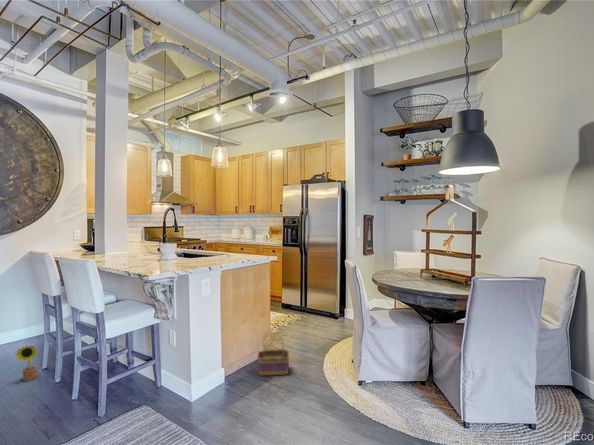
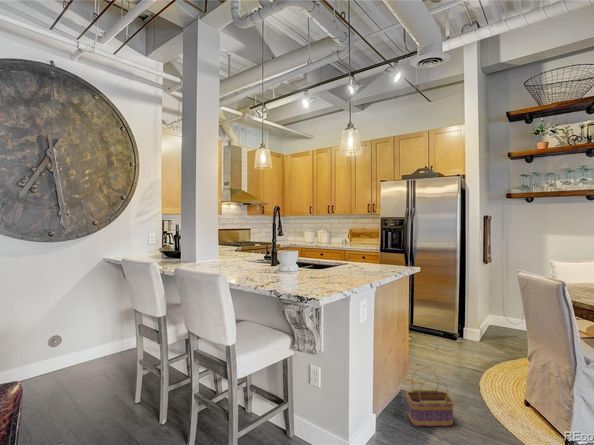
decorative plant: present [15,345,37,381] -> none [109,377,136,421]

